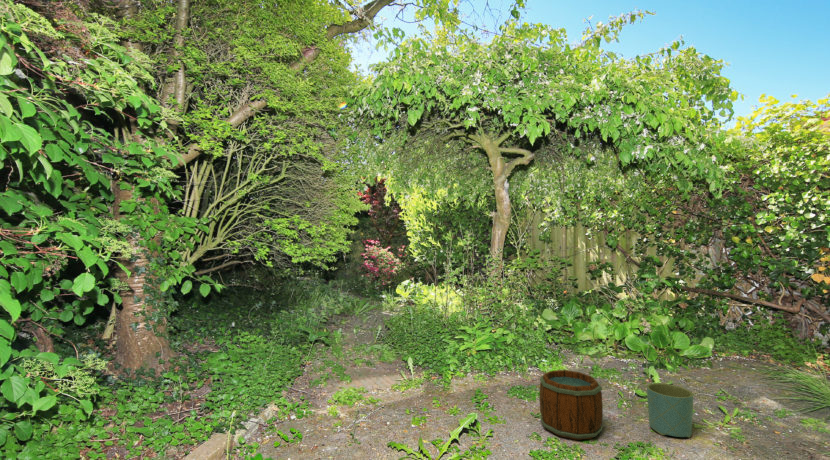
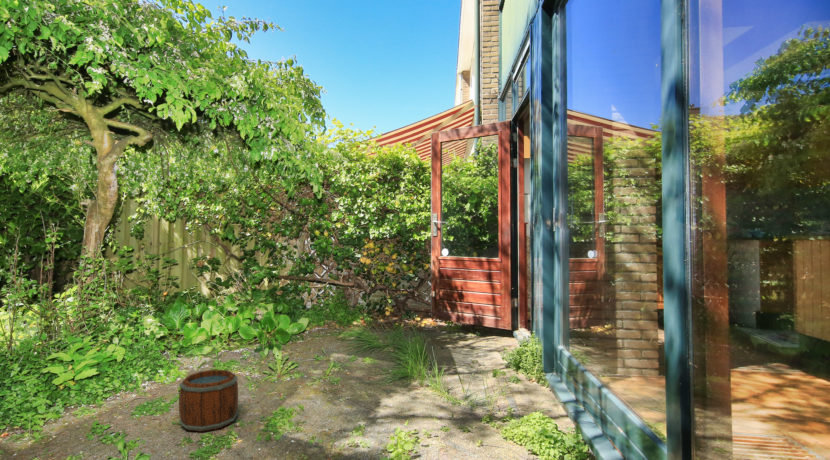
planter: present [647,383,693,438] -> none [269,360,301,402]

